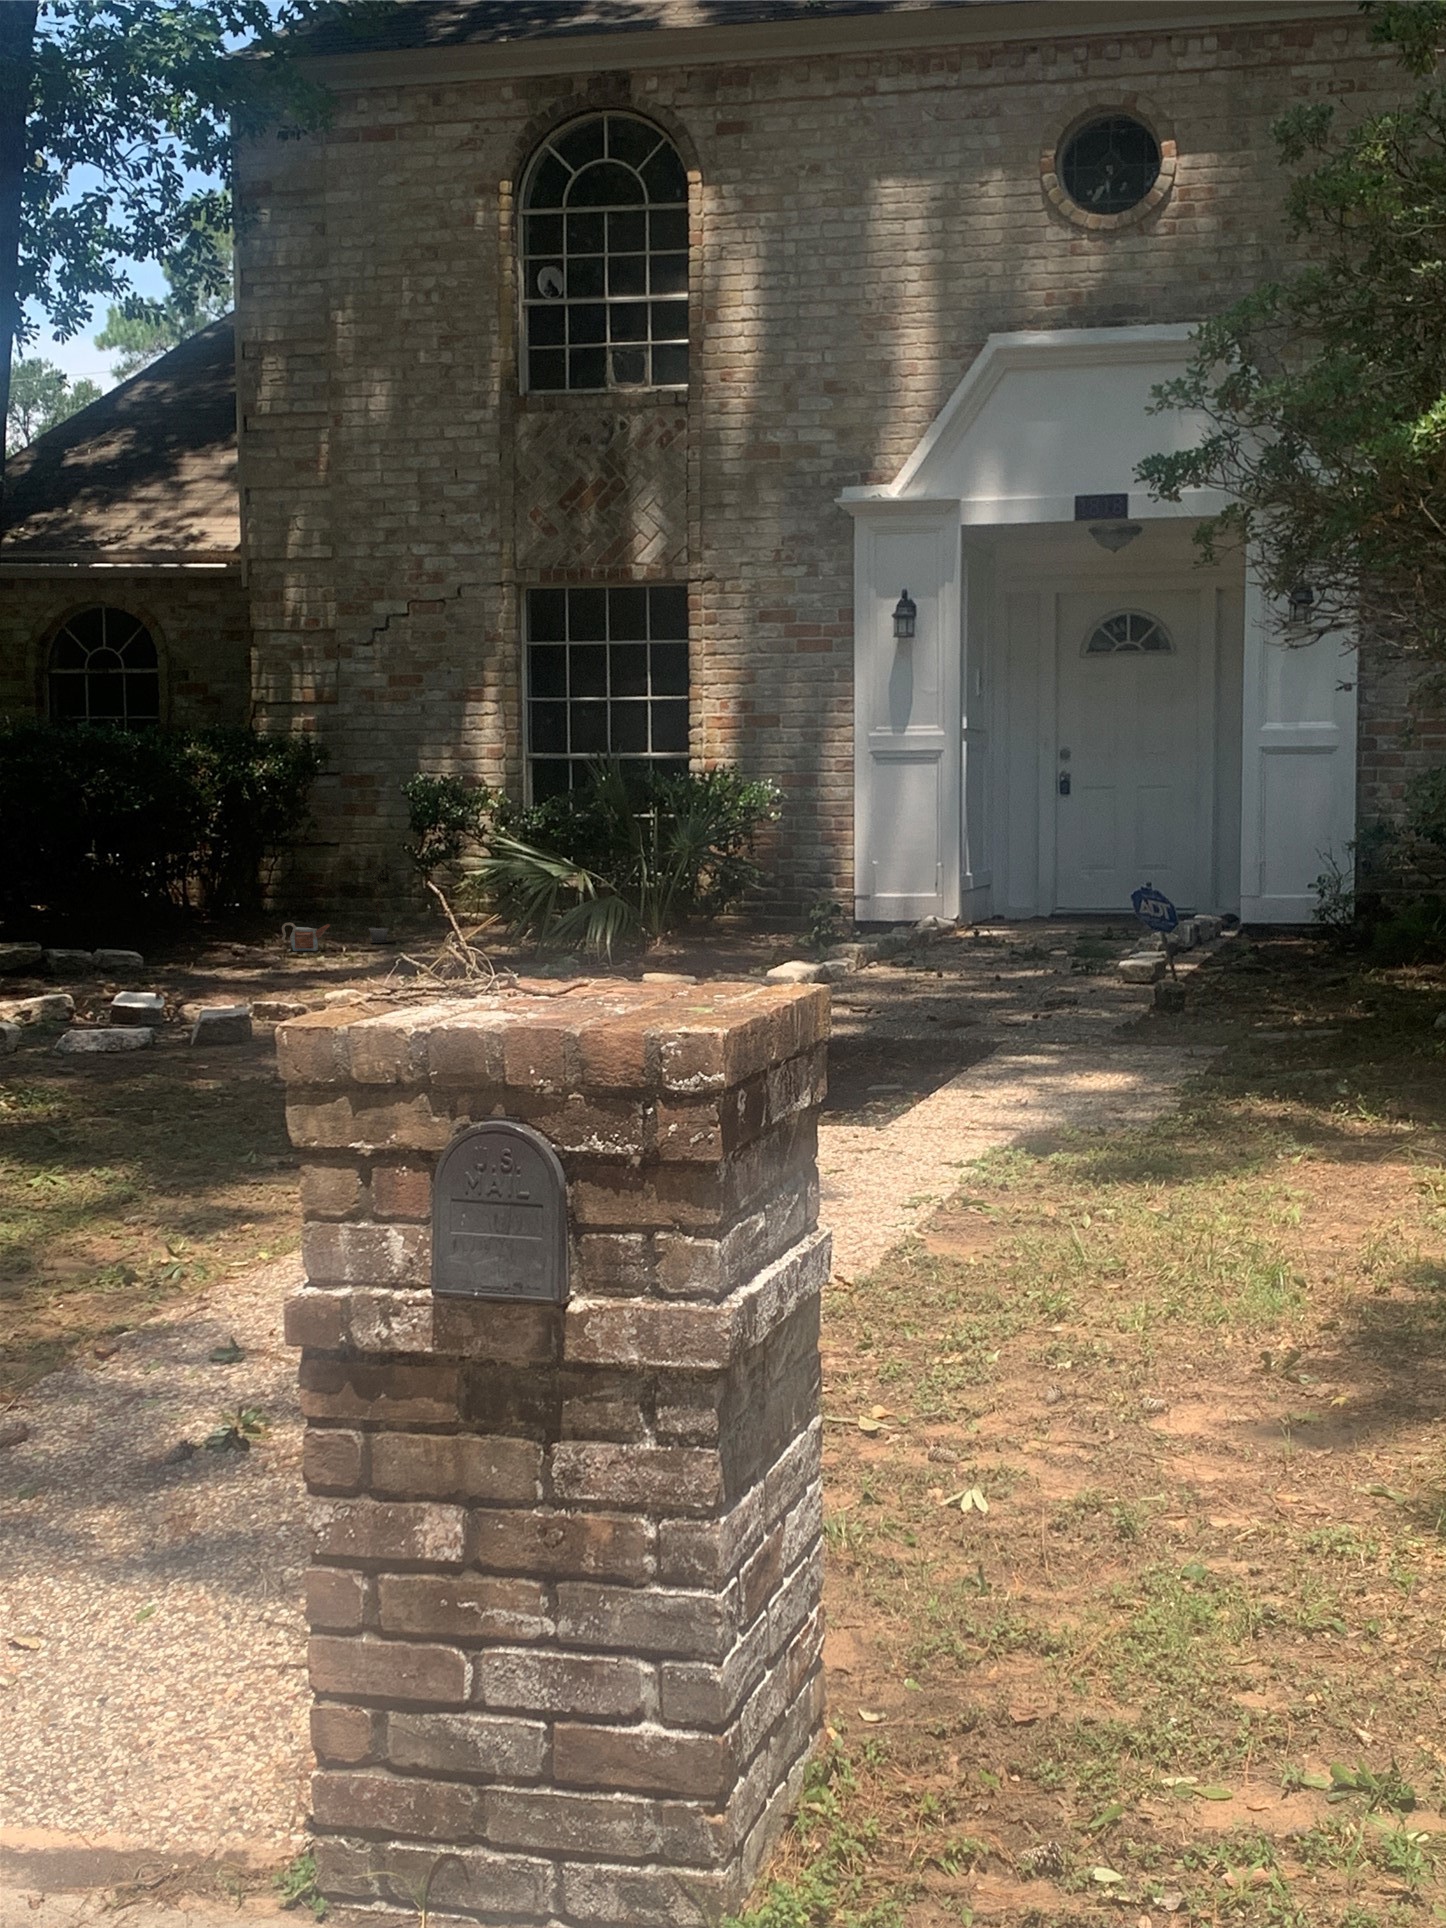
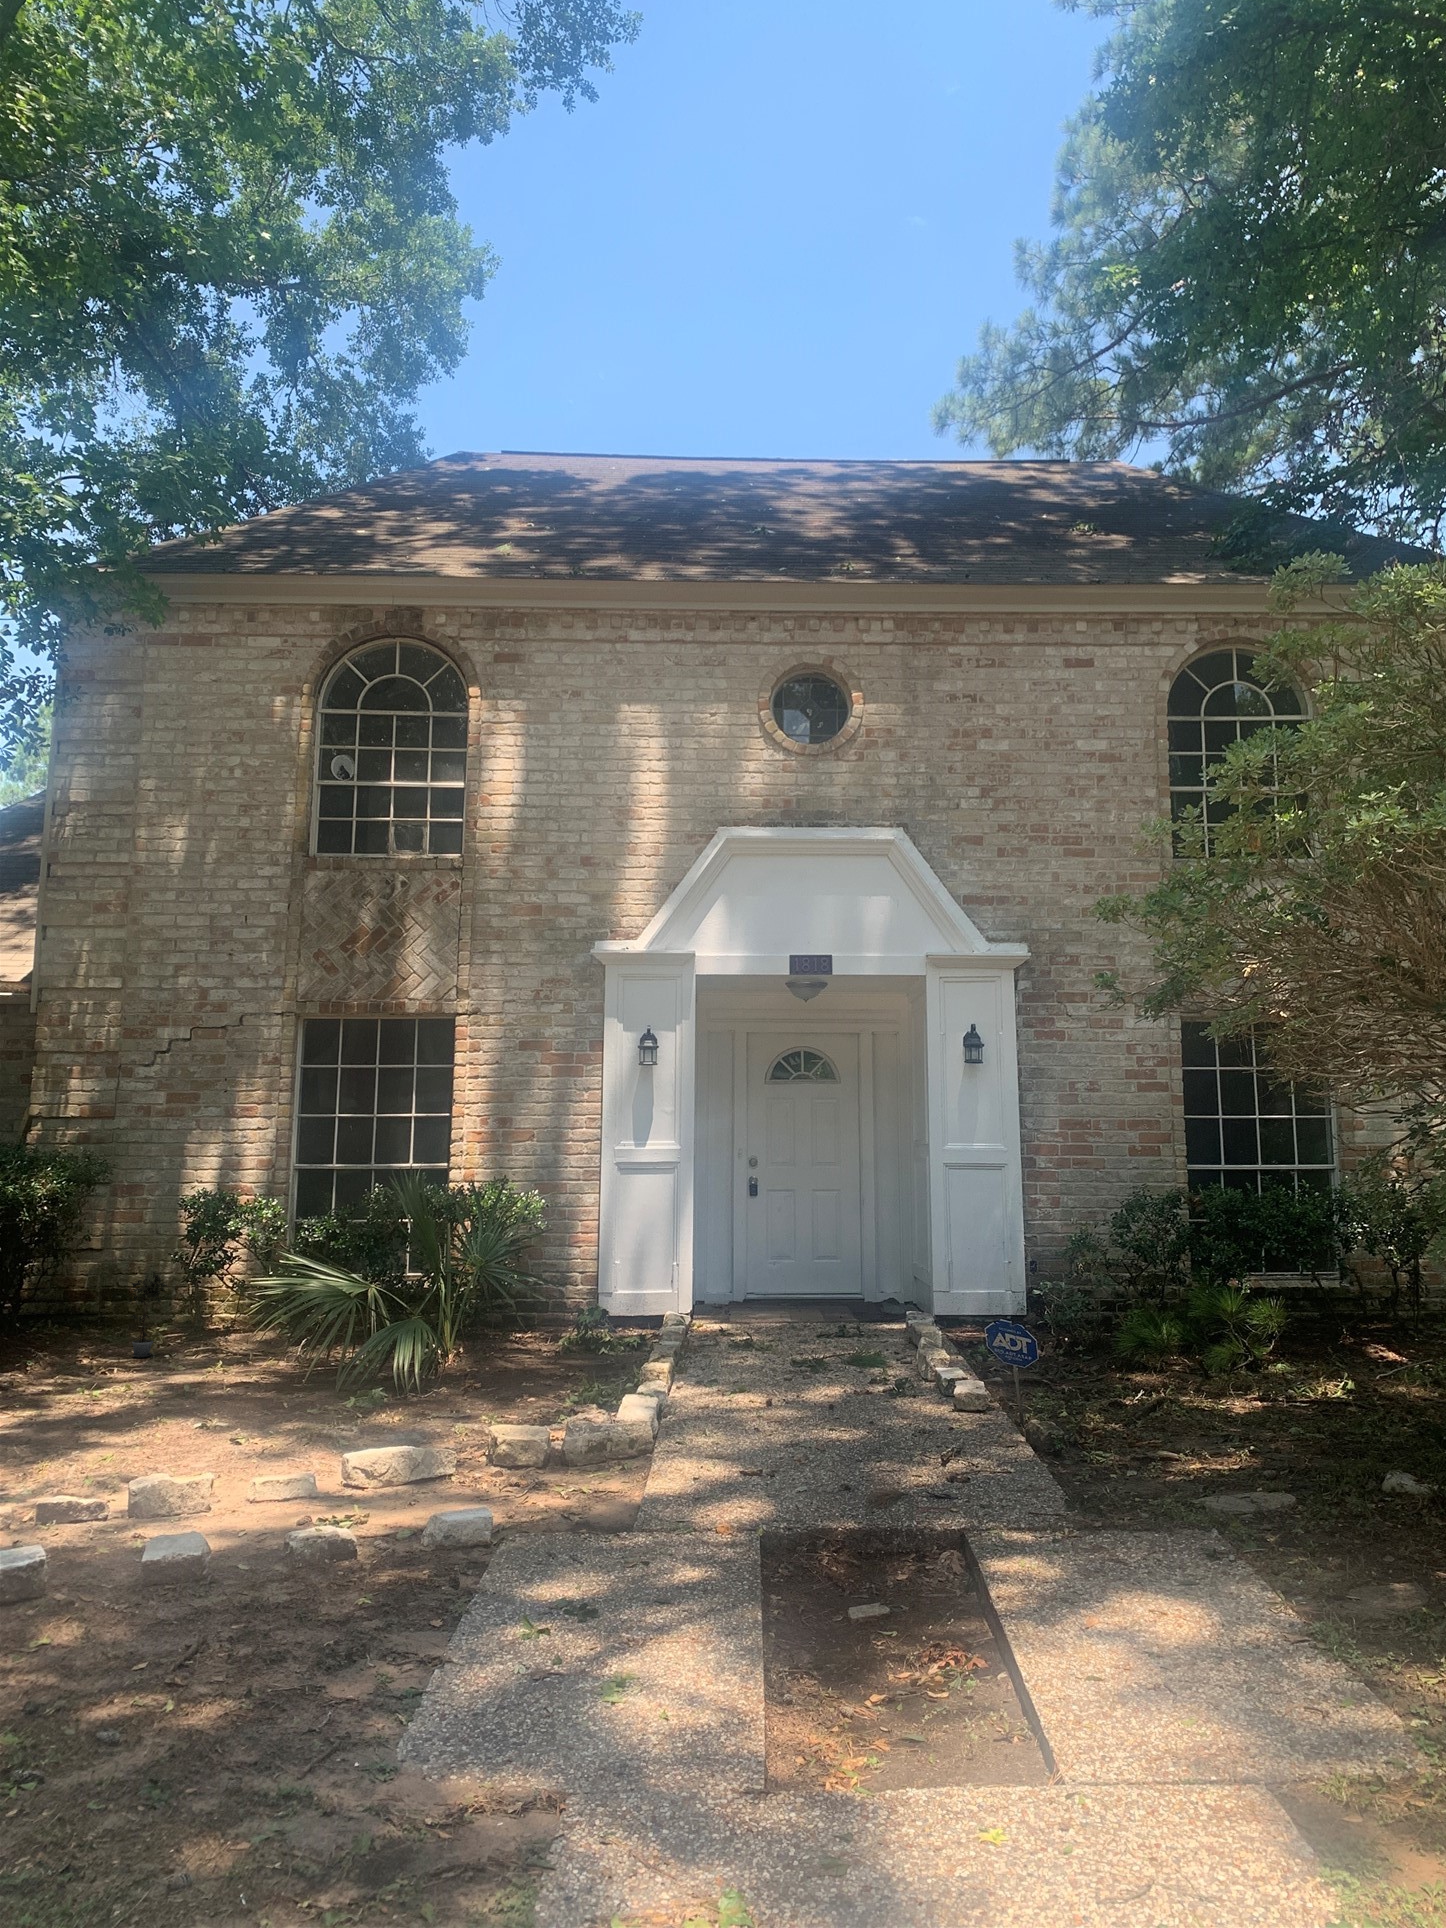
watering can: present [282,923,331,951] -> none [38,1344,95,1375]

